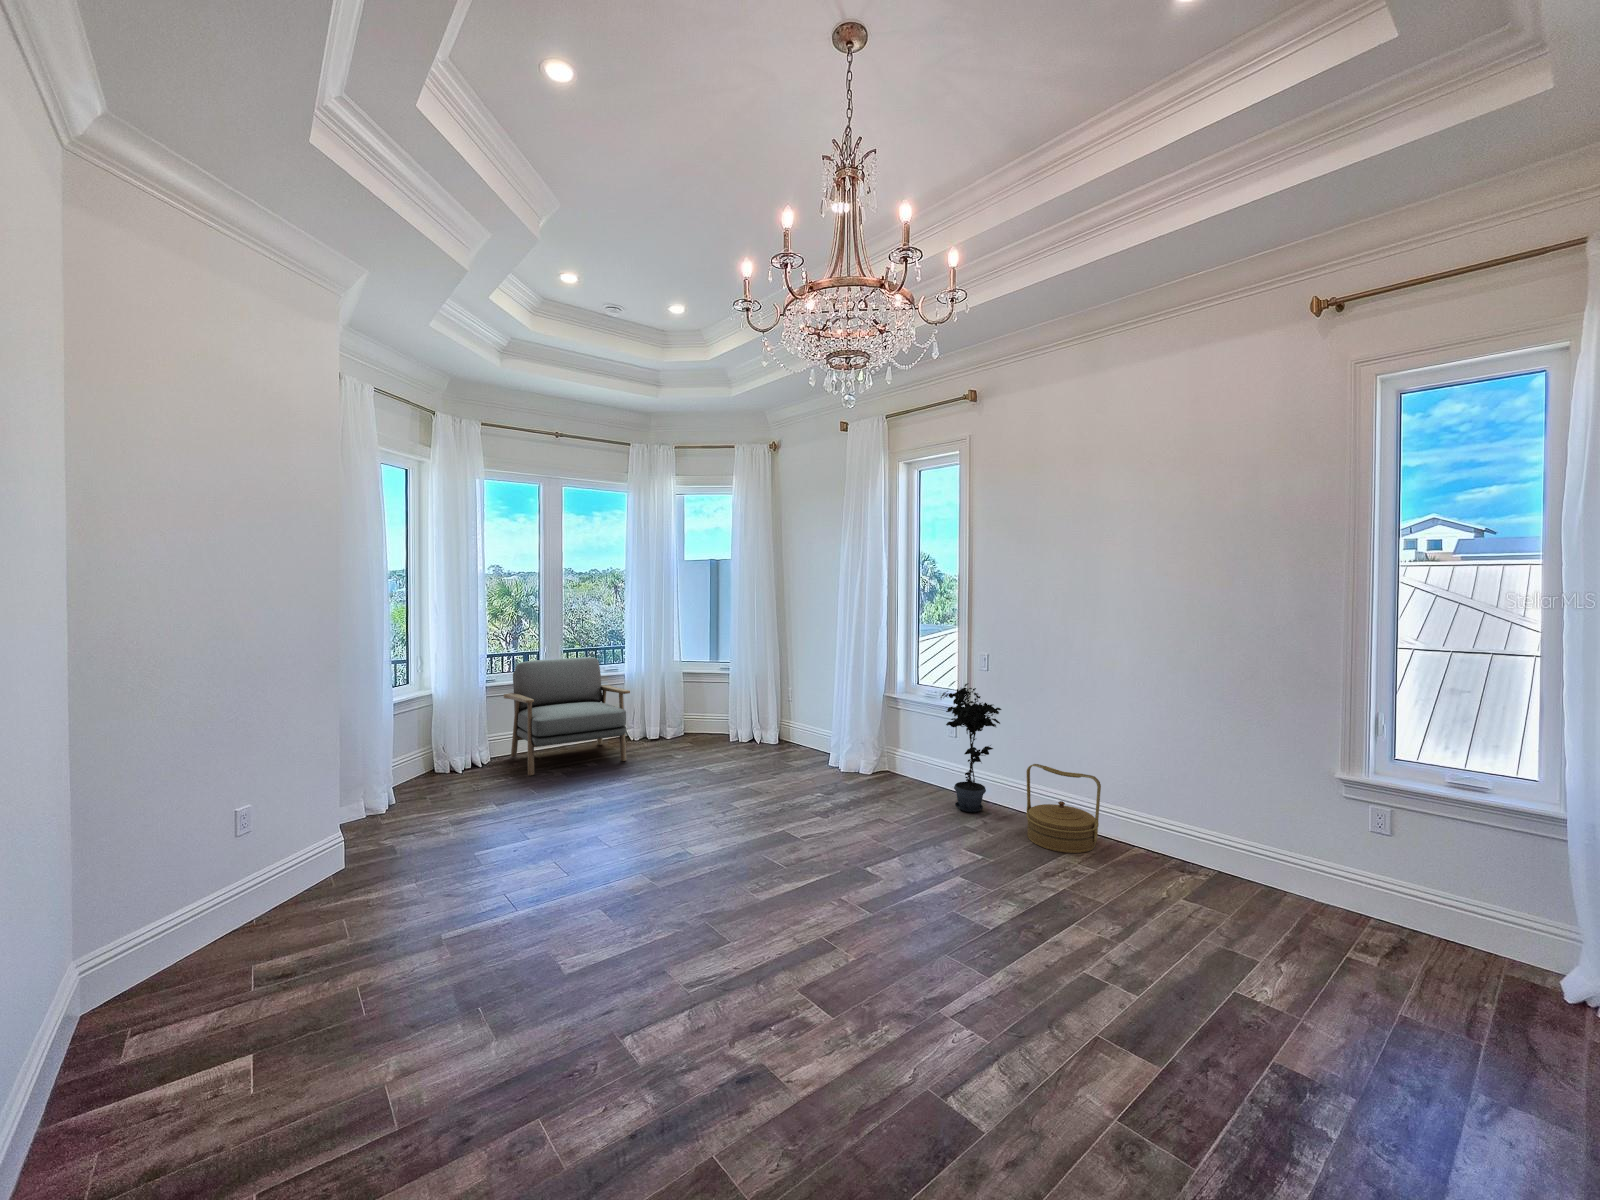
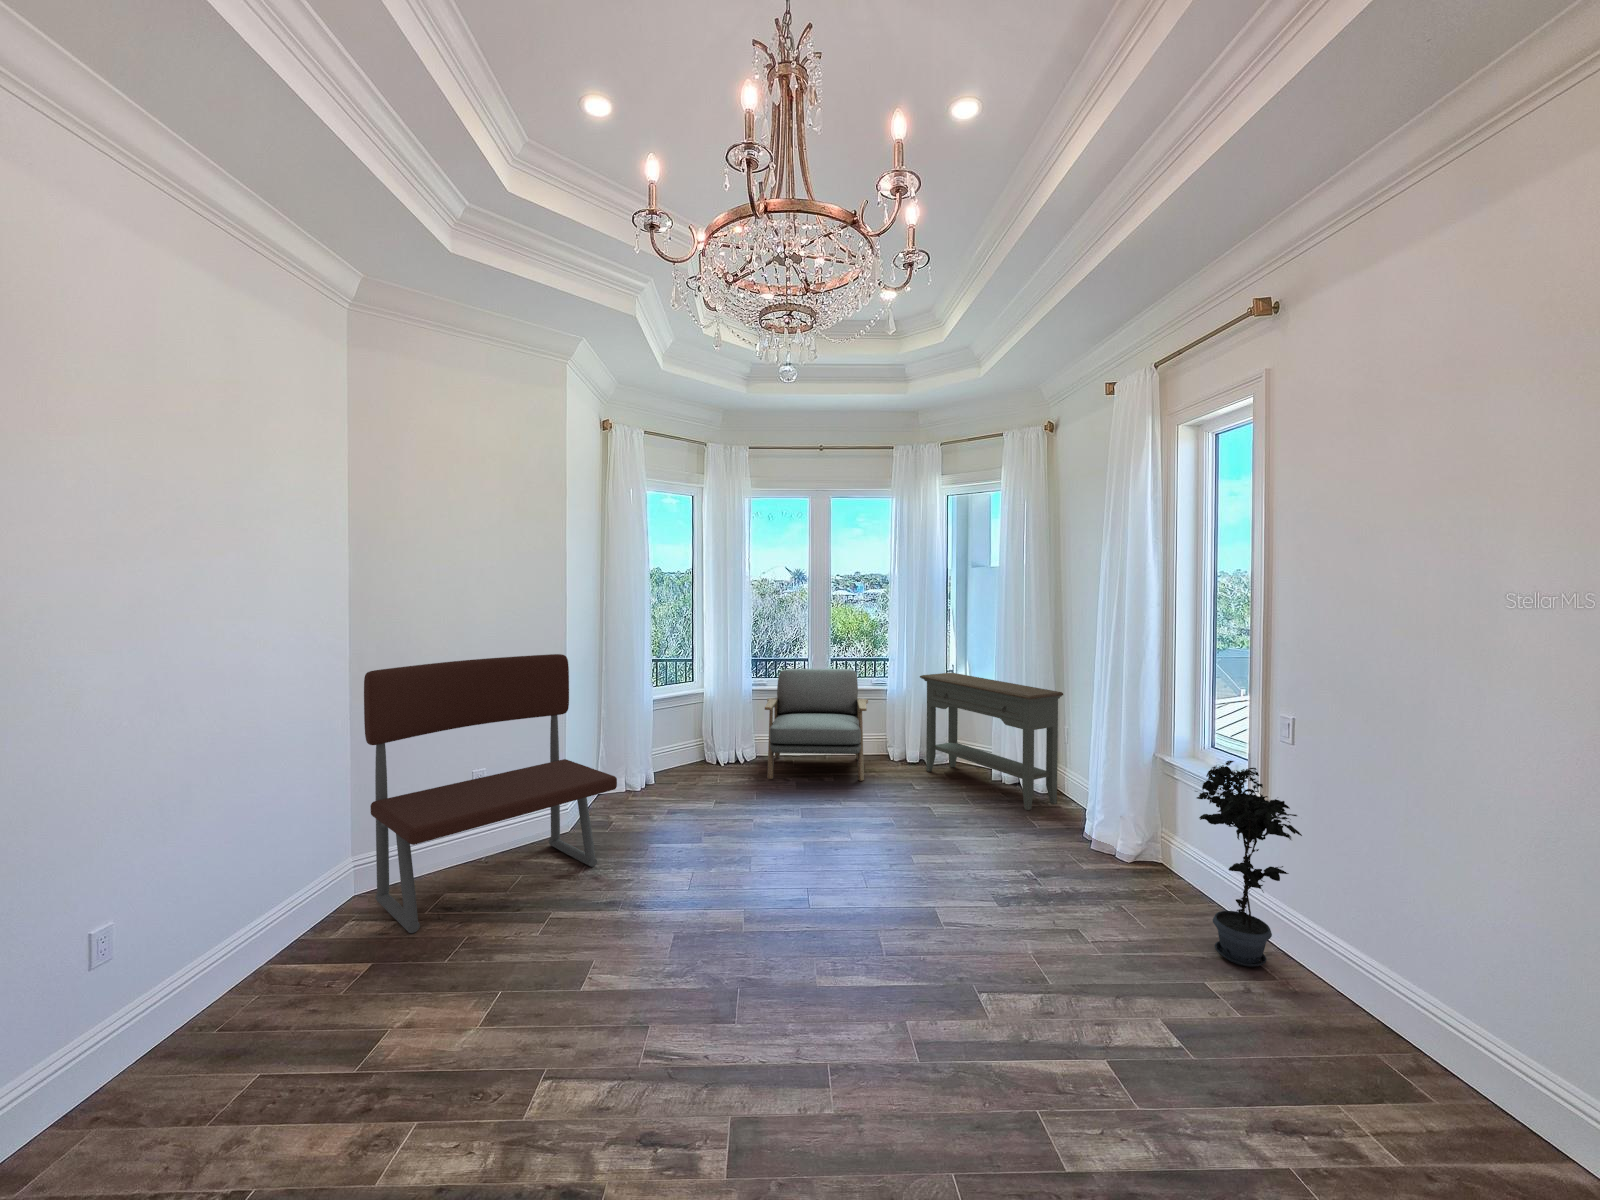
bench: none [118,649,466,1015] -> present [364,654,617,933]
console table: none [666,653,798,757] -> present [920,673,1063,810]
woven basket: present [1026,764,1101,853] -> none [1303,921,1465,1122]

